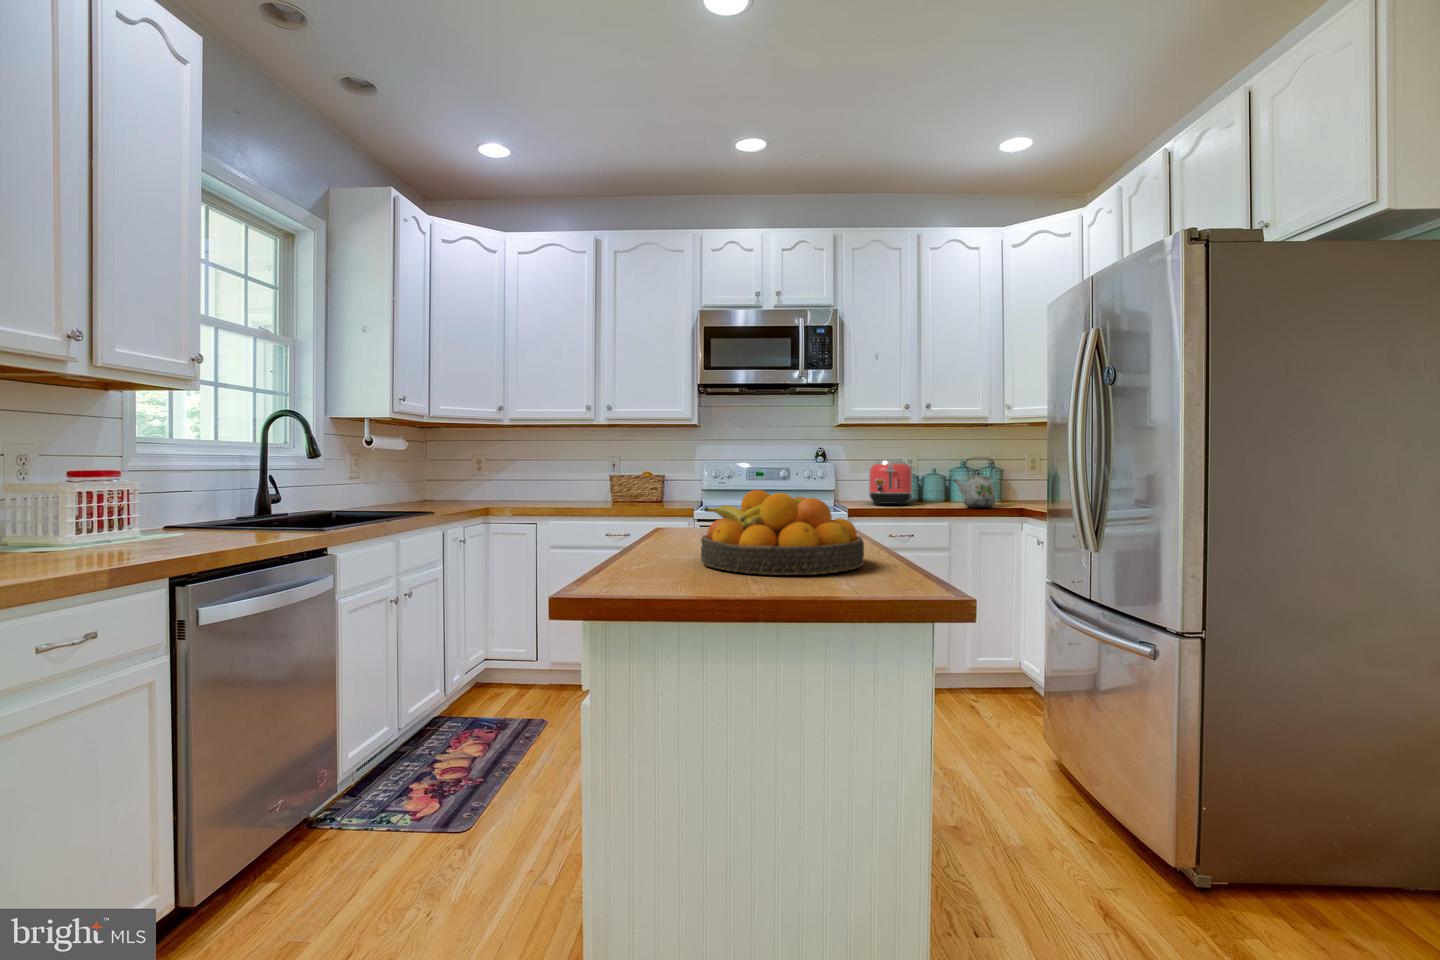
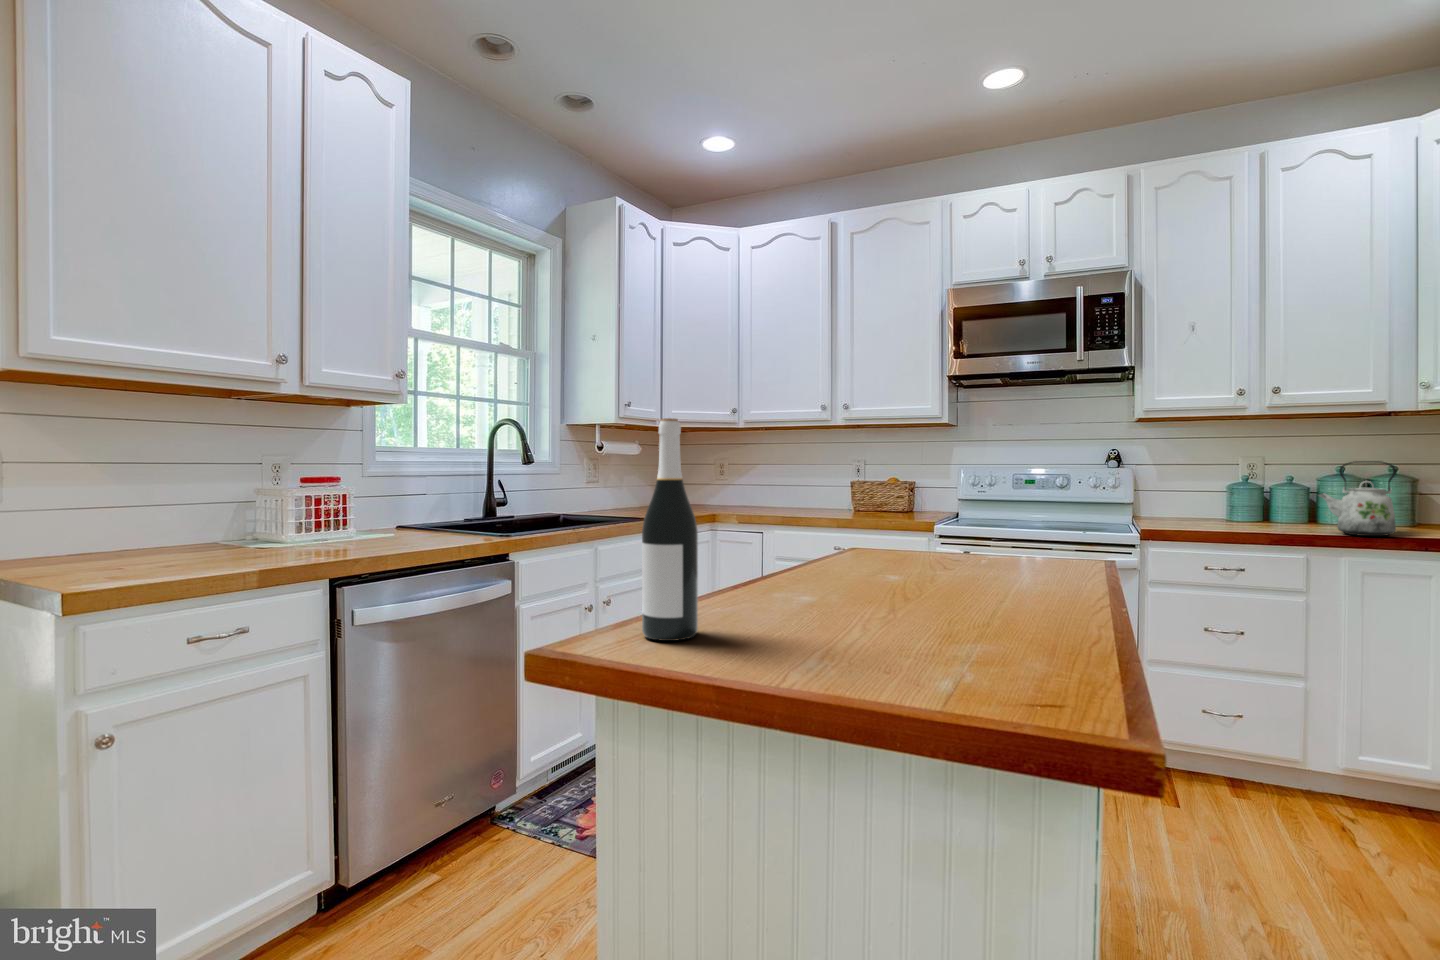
wine bottle: none [628,418,669,581] -> present [642,418,698,641]
toaster: present [869,460,913,505] -> none [1179,465,1252,527]
fruit bowl: present [701,490,864,575] -> none [777,515,1022,654]

